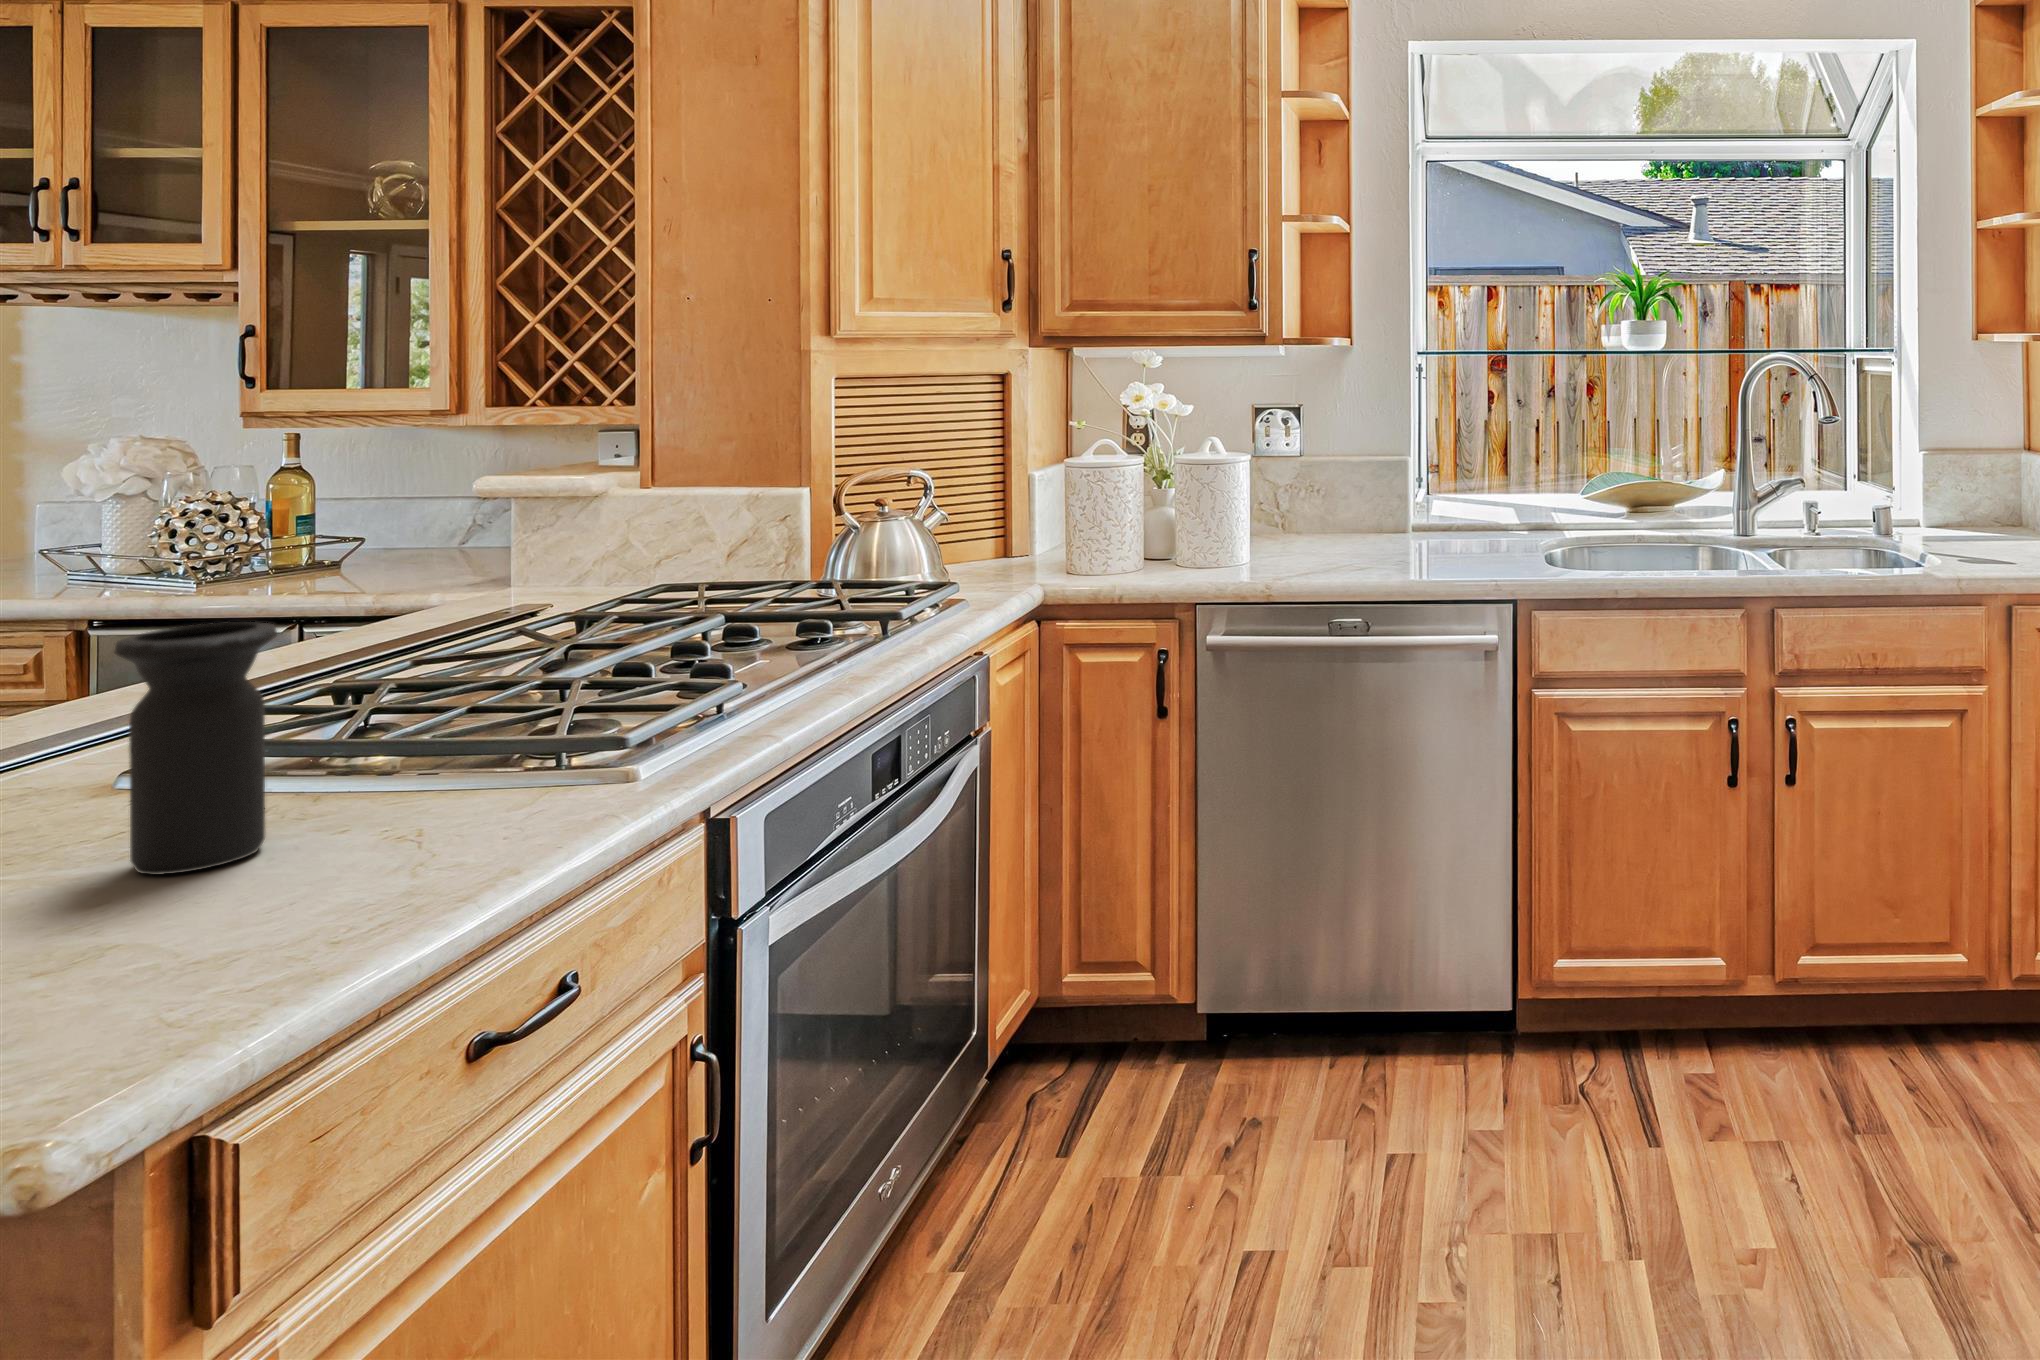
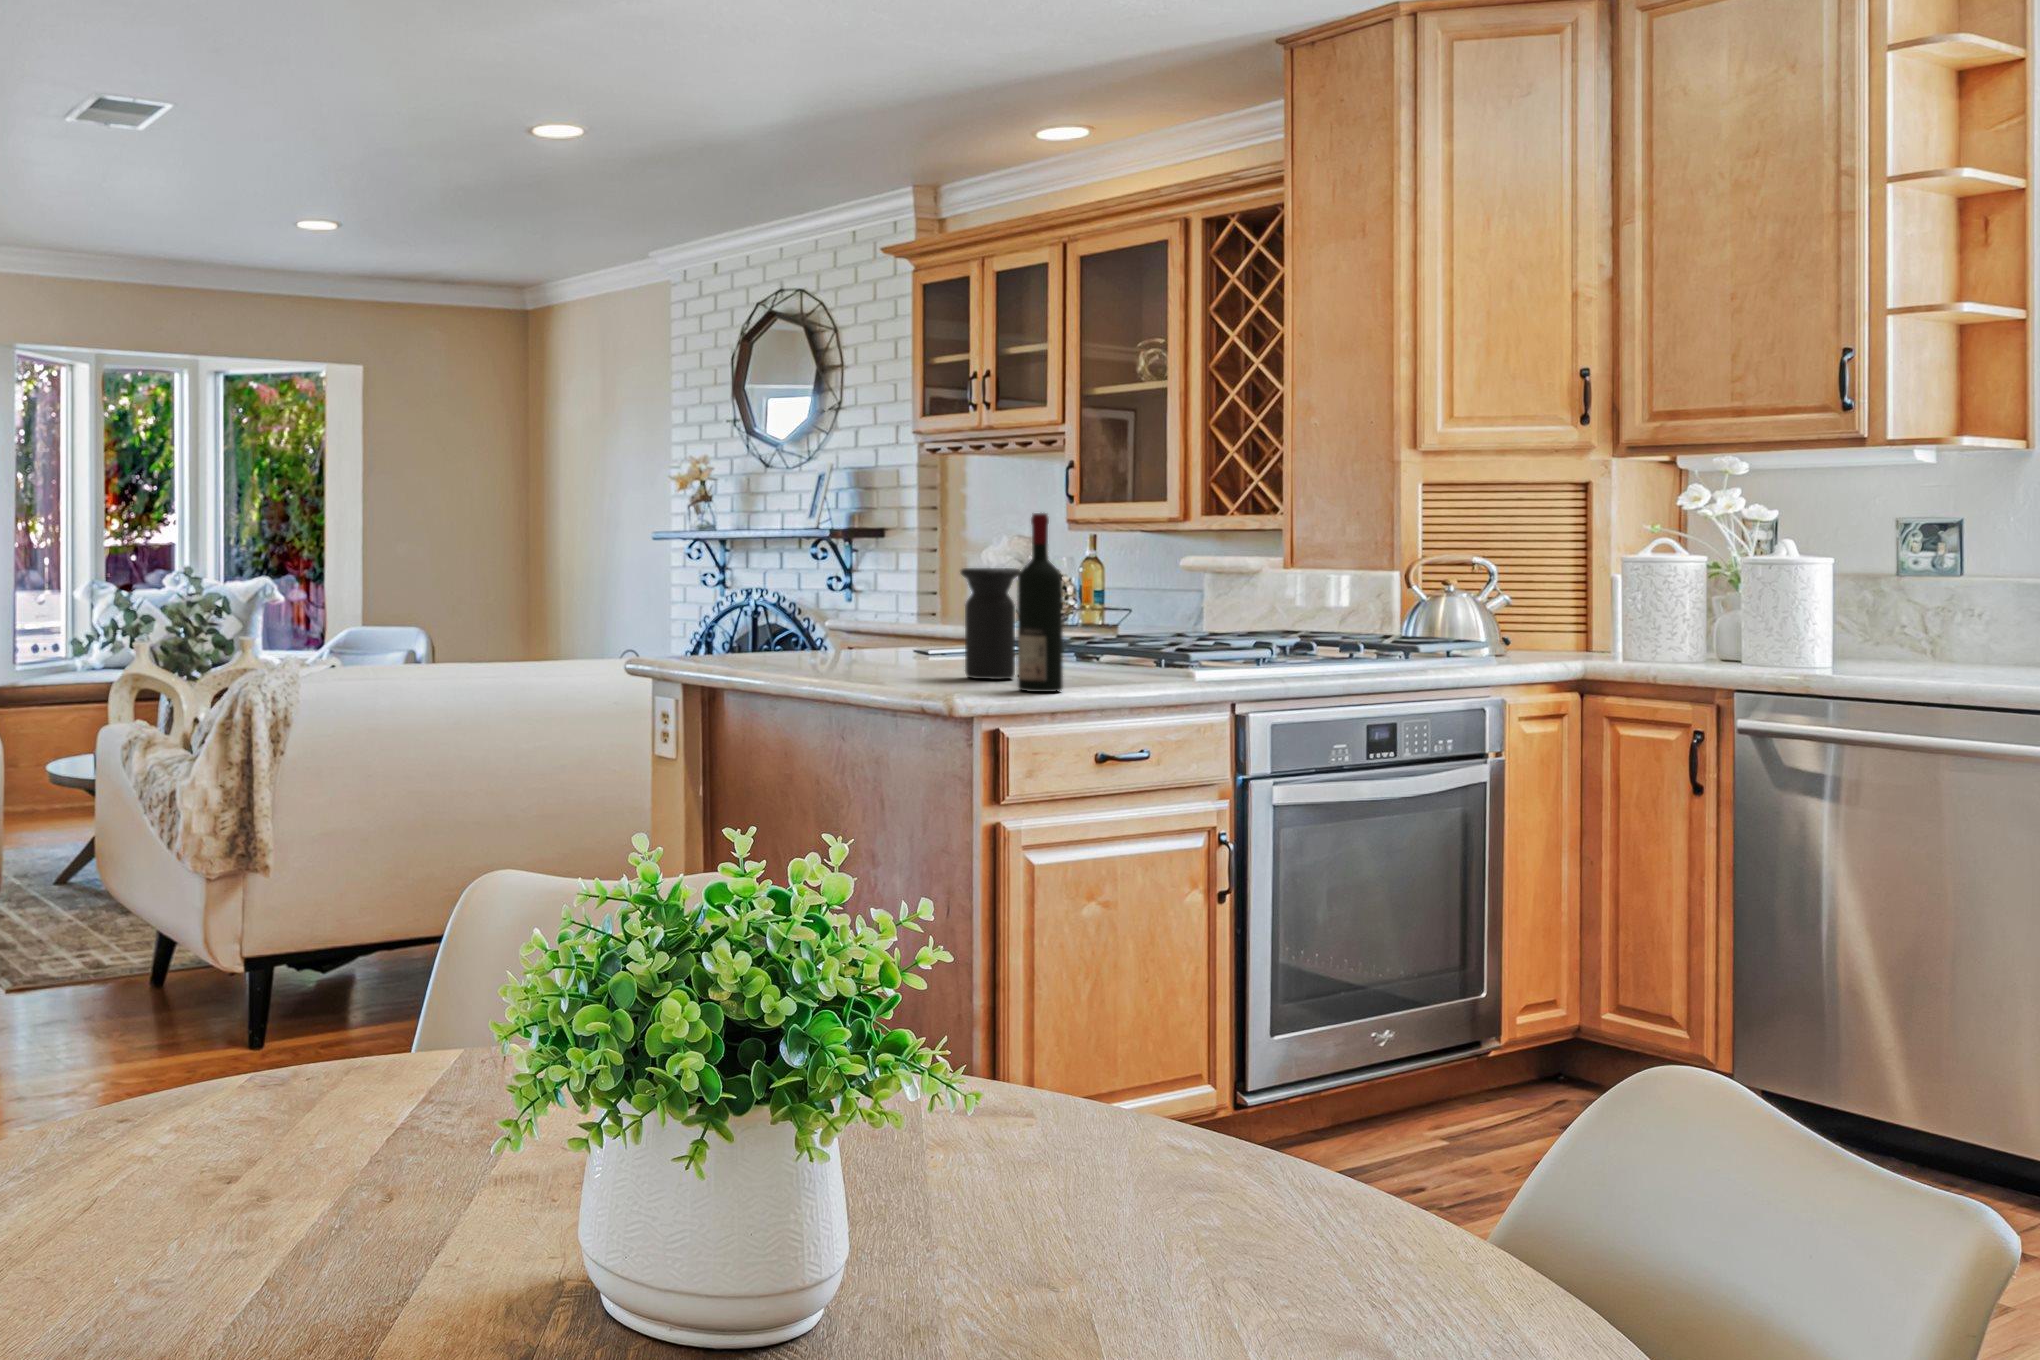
wine bottle: none [298,531,415,912] -> present [1018,513,1063,692]

